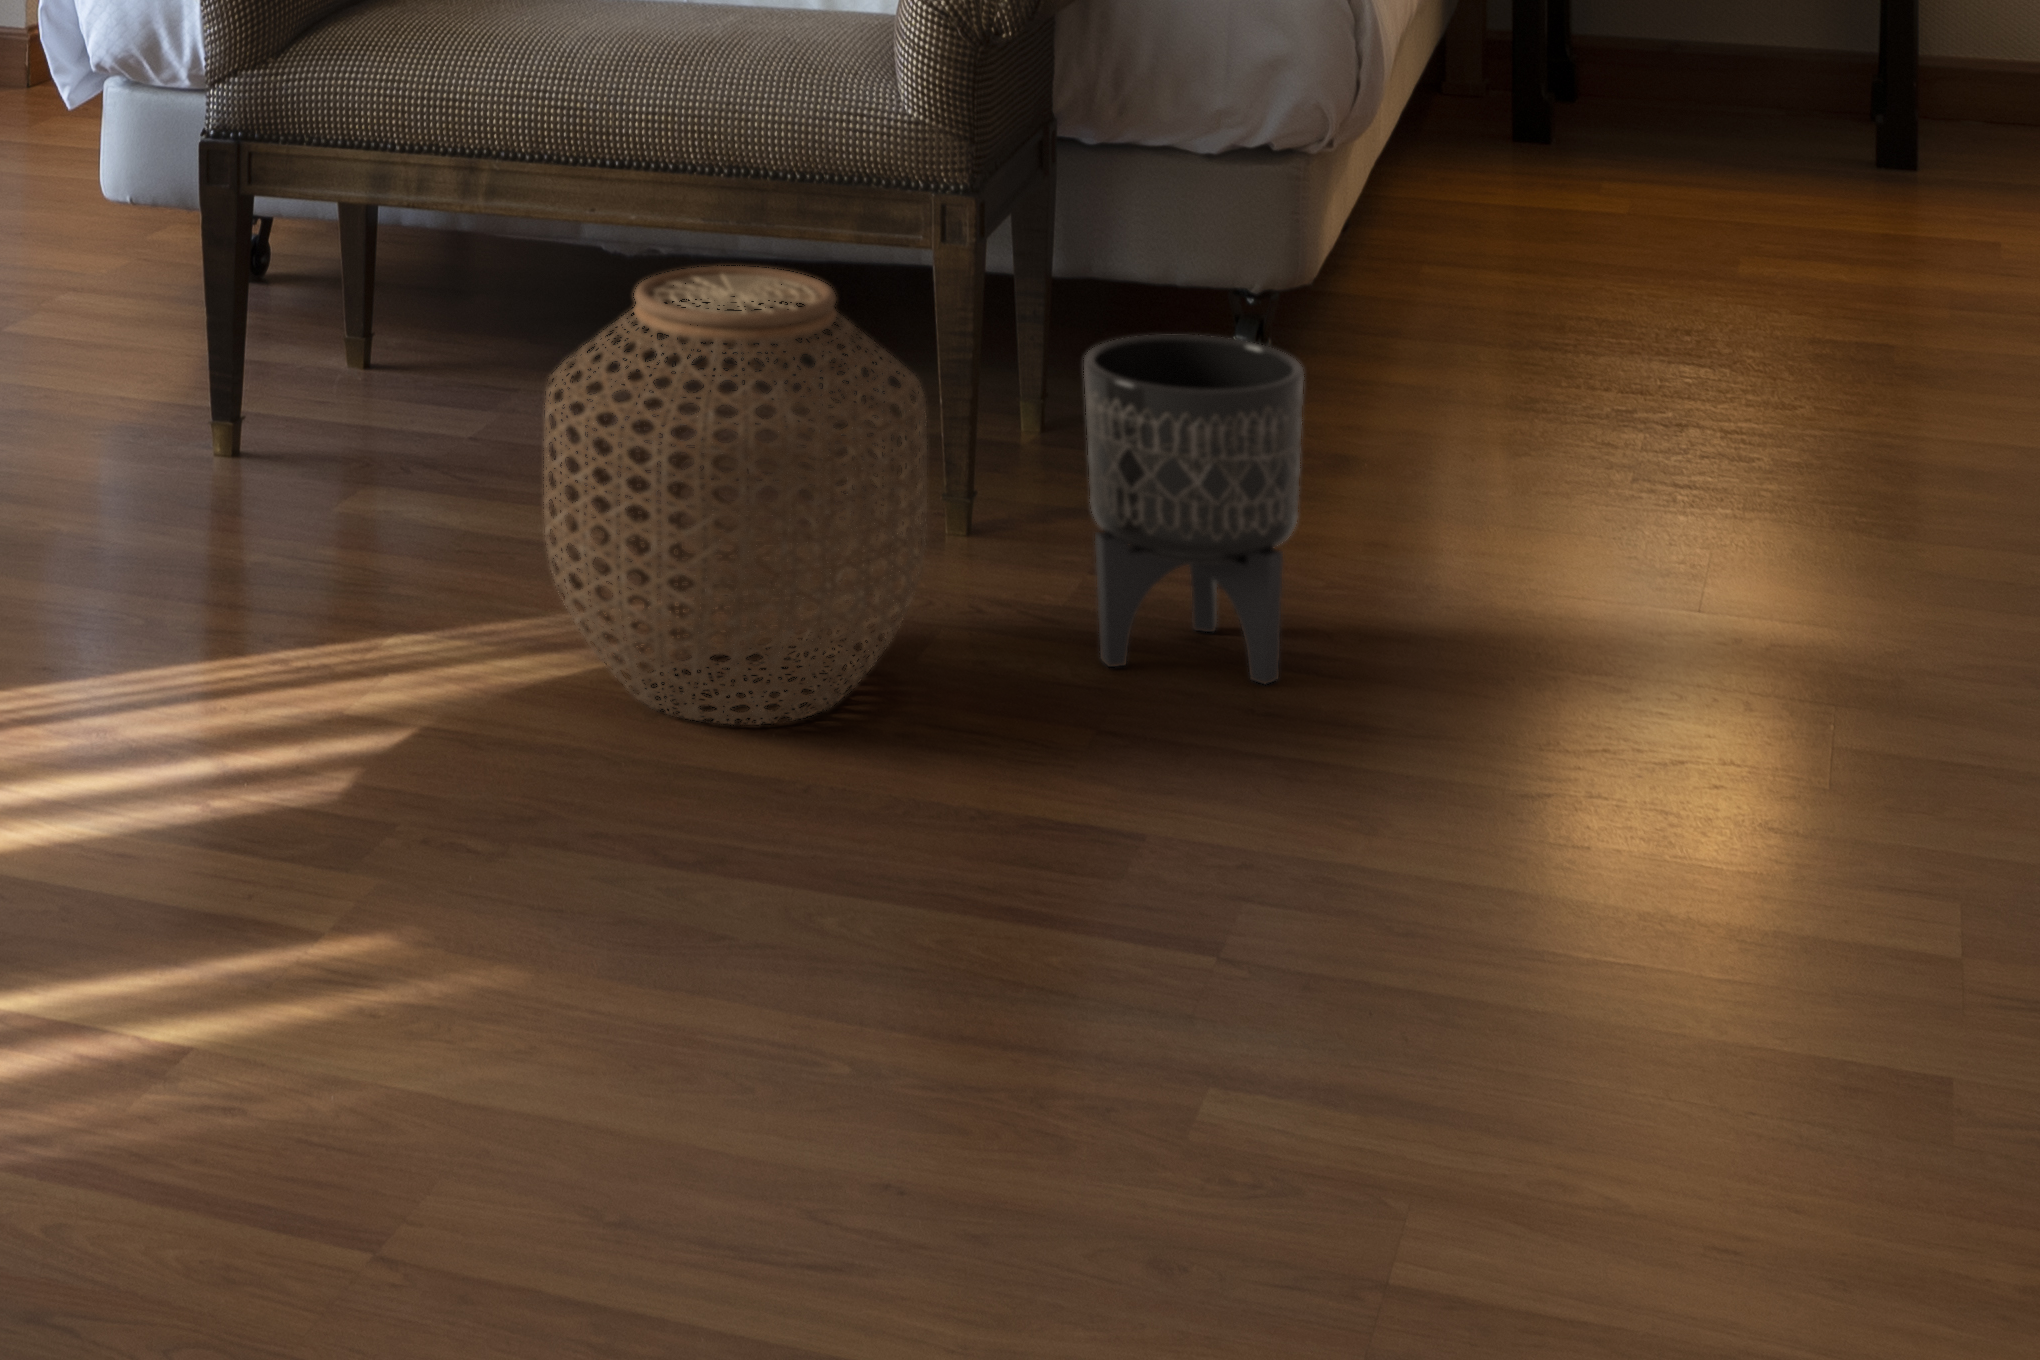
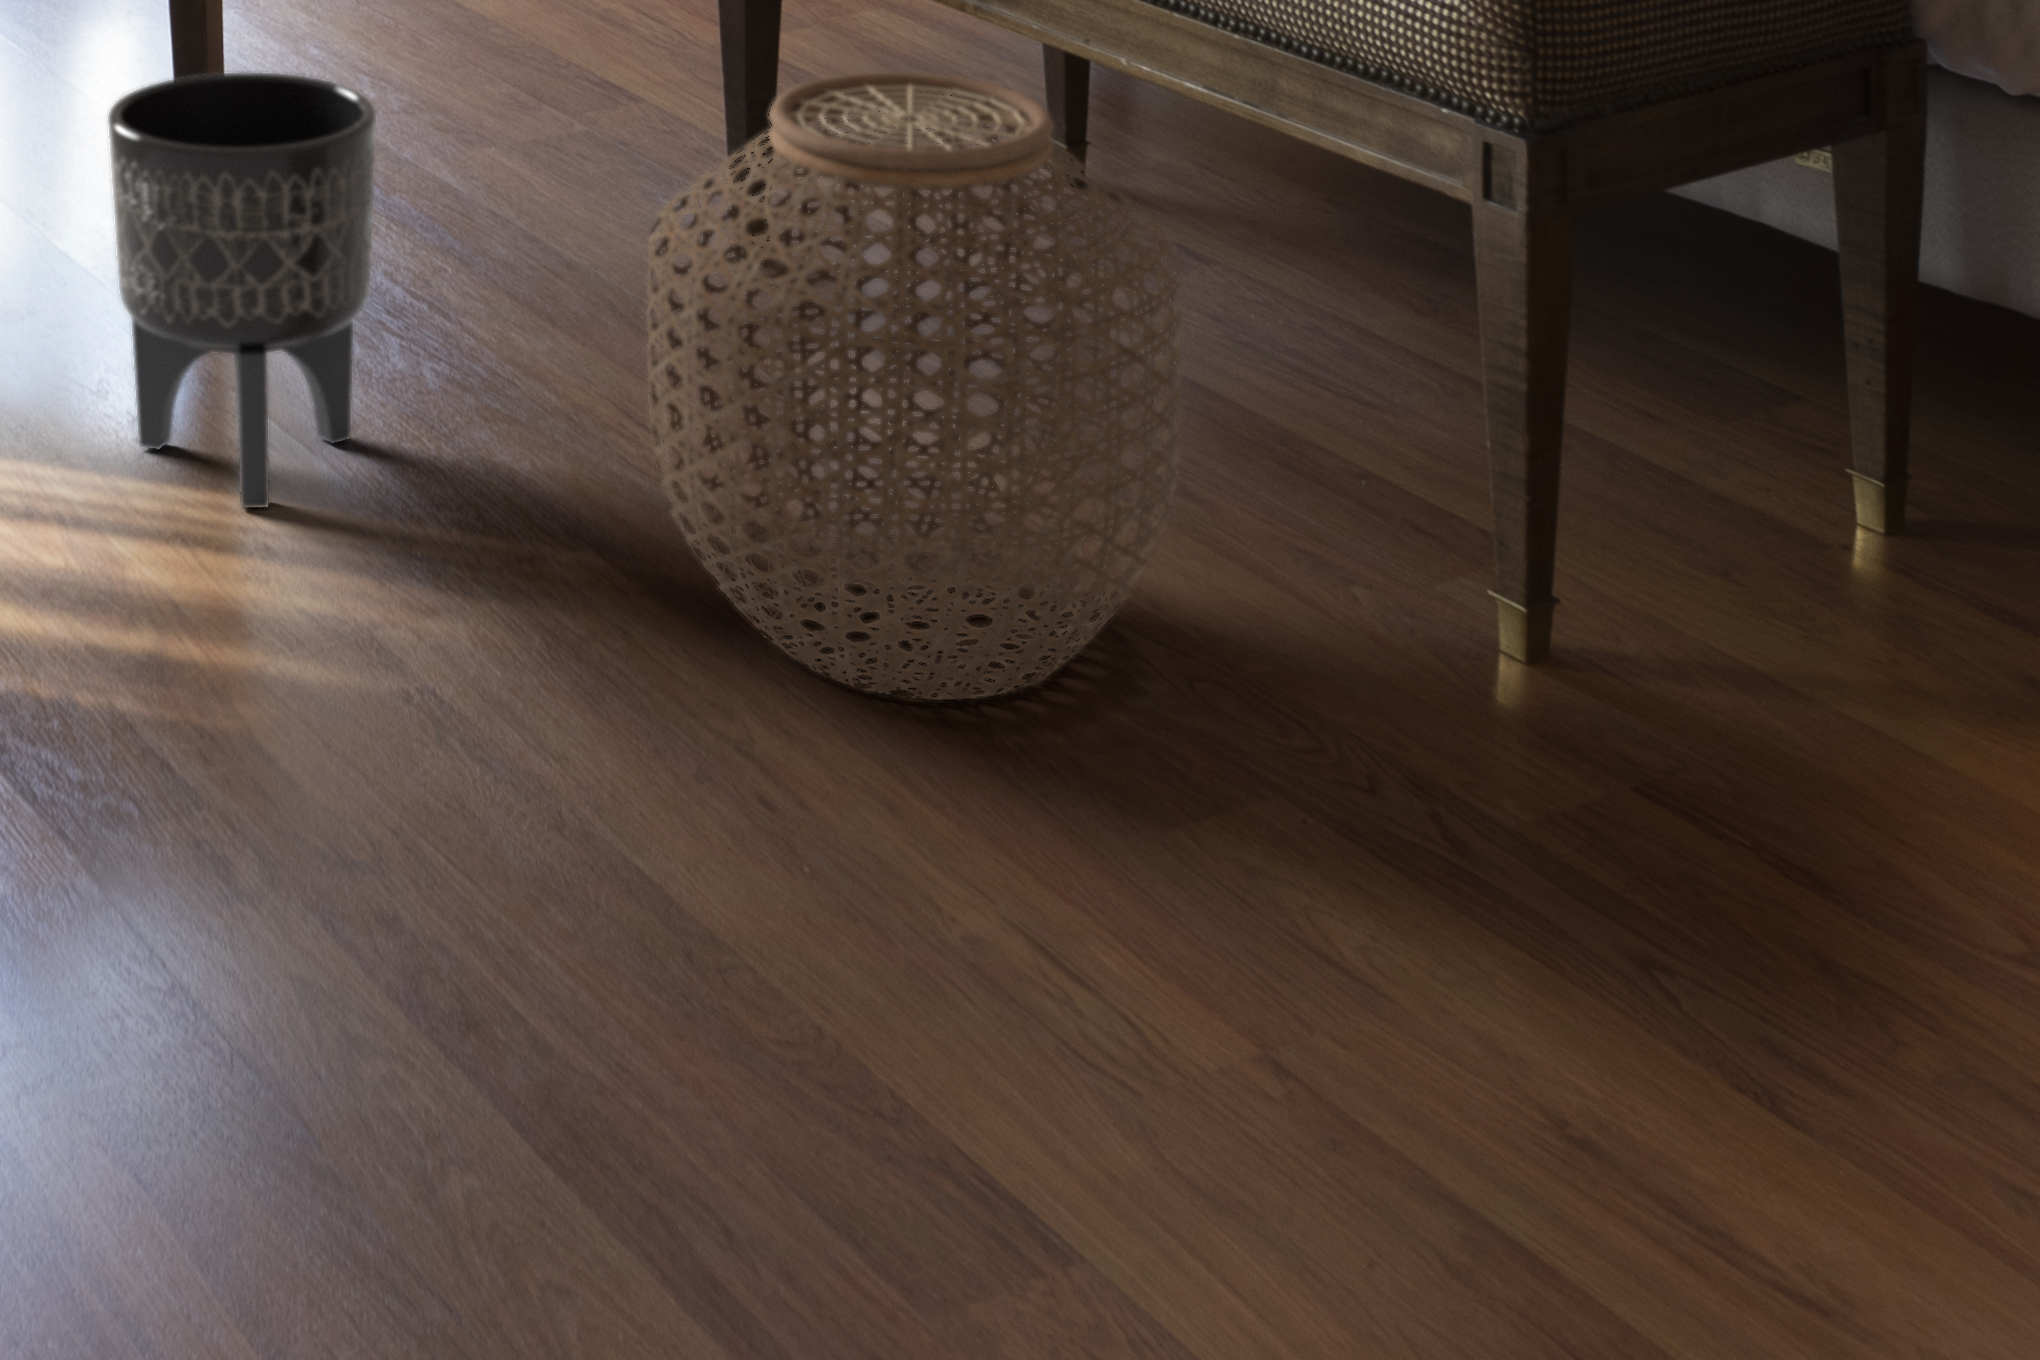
planter: present [1084,335,1303,684] -> present [108,72,376,508]

